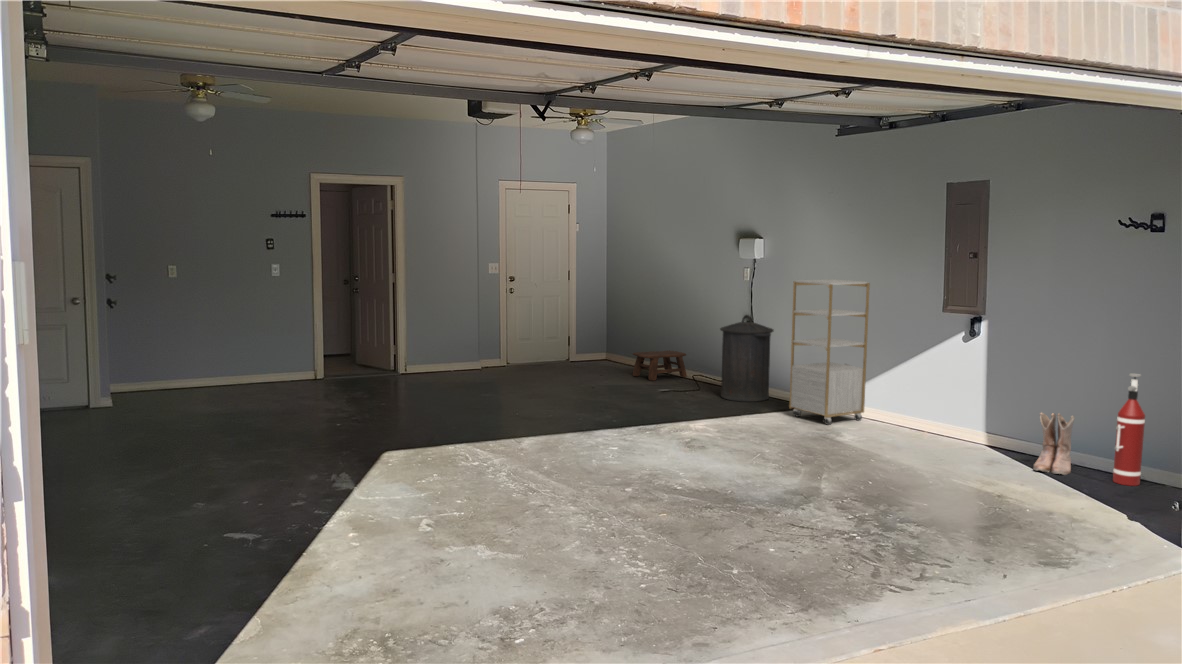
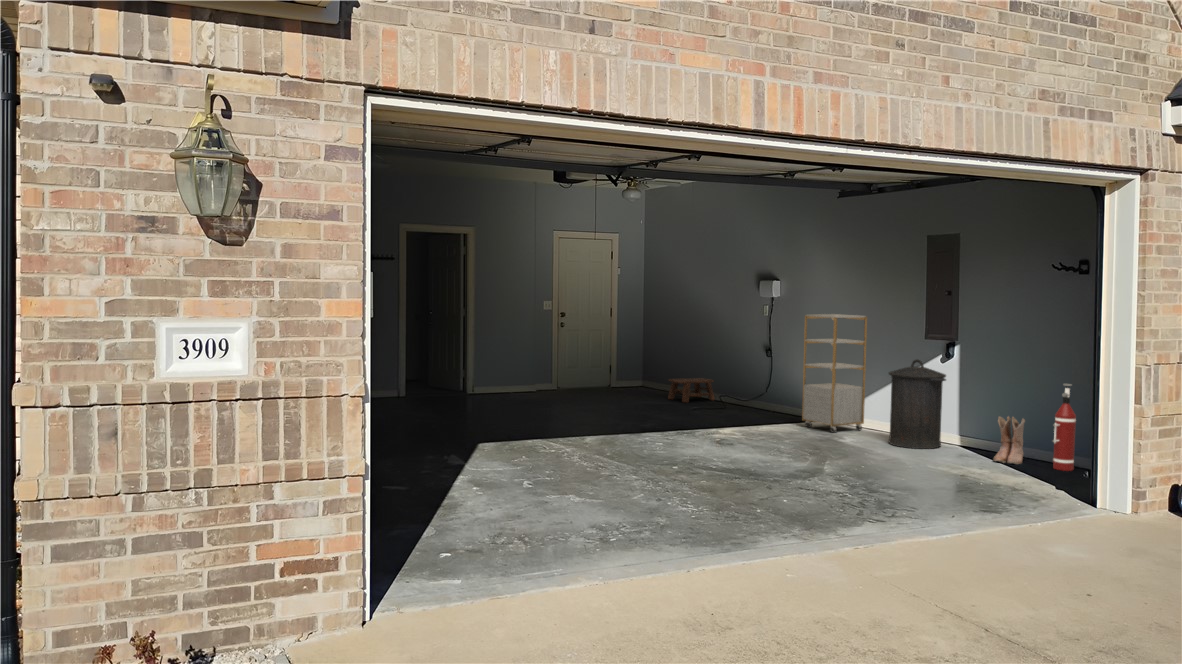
trash can: present [720,315,773,402] -> present [889,359,946,449]

